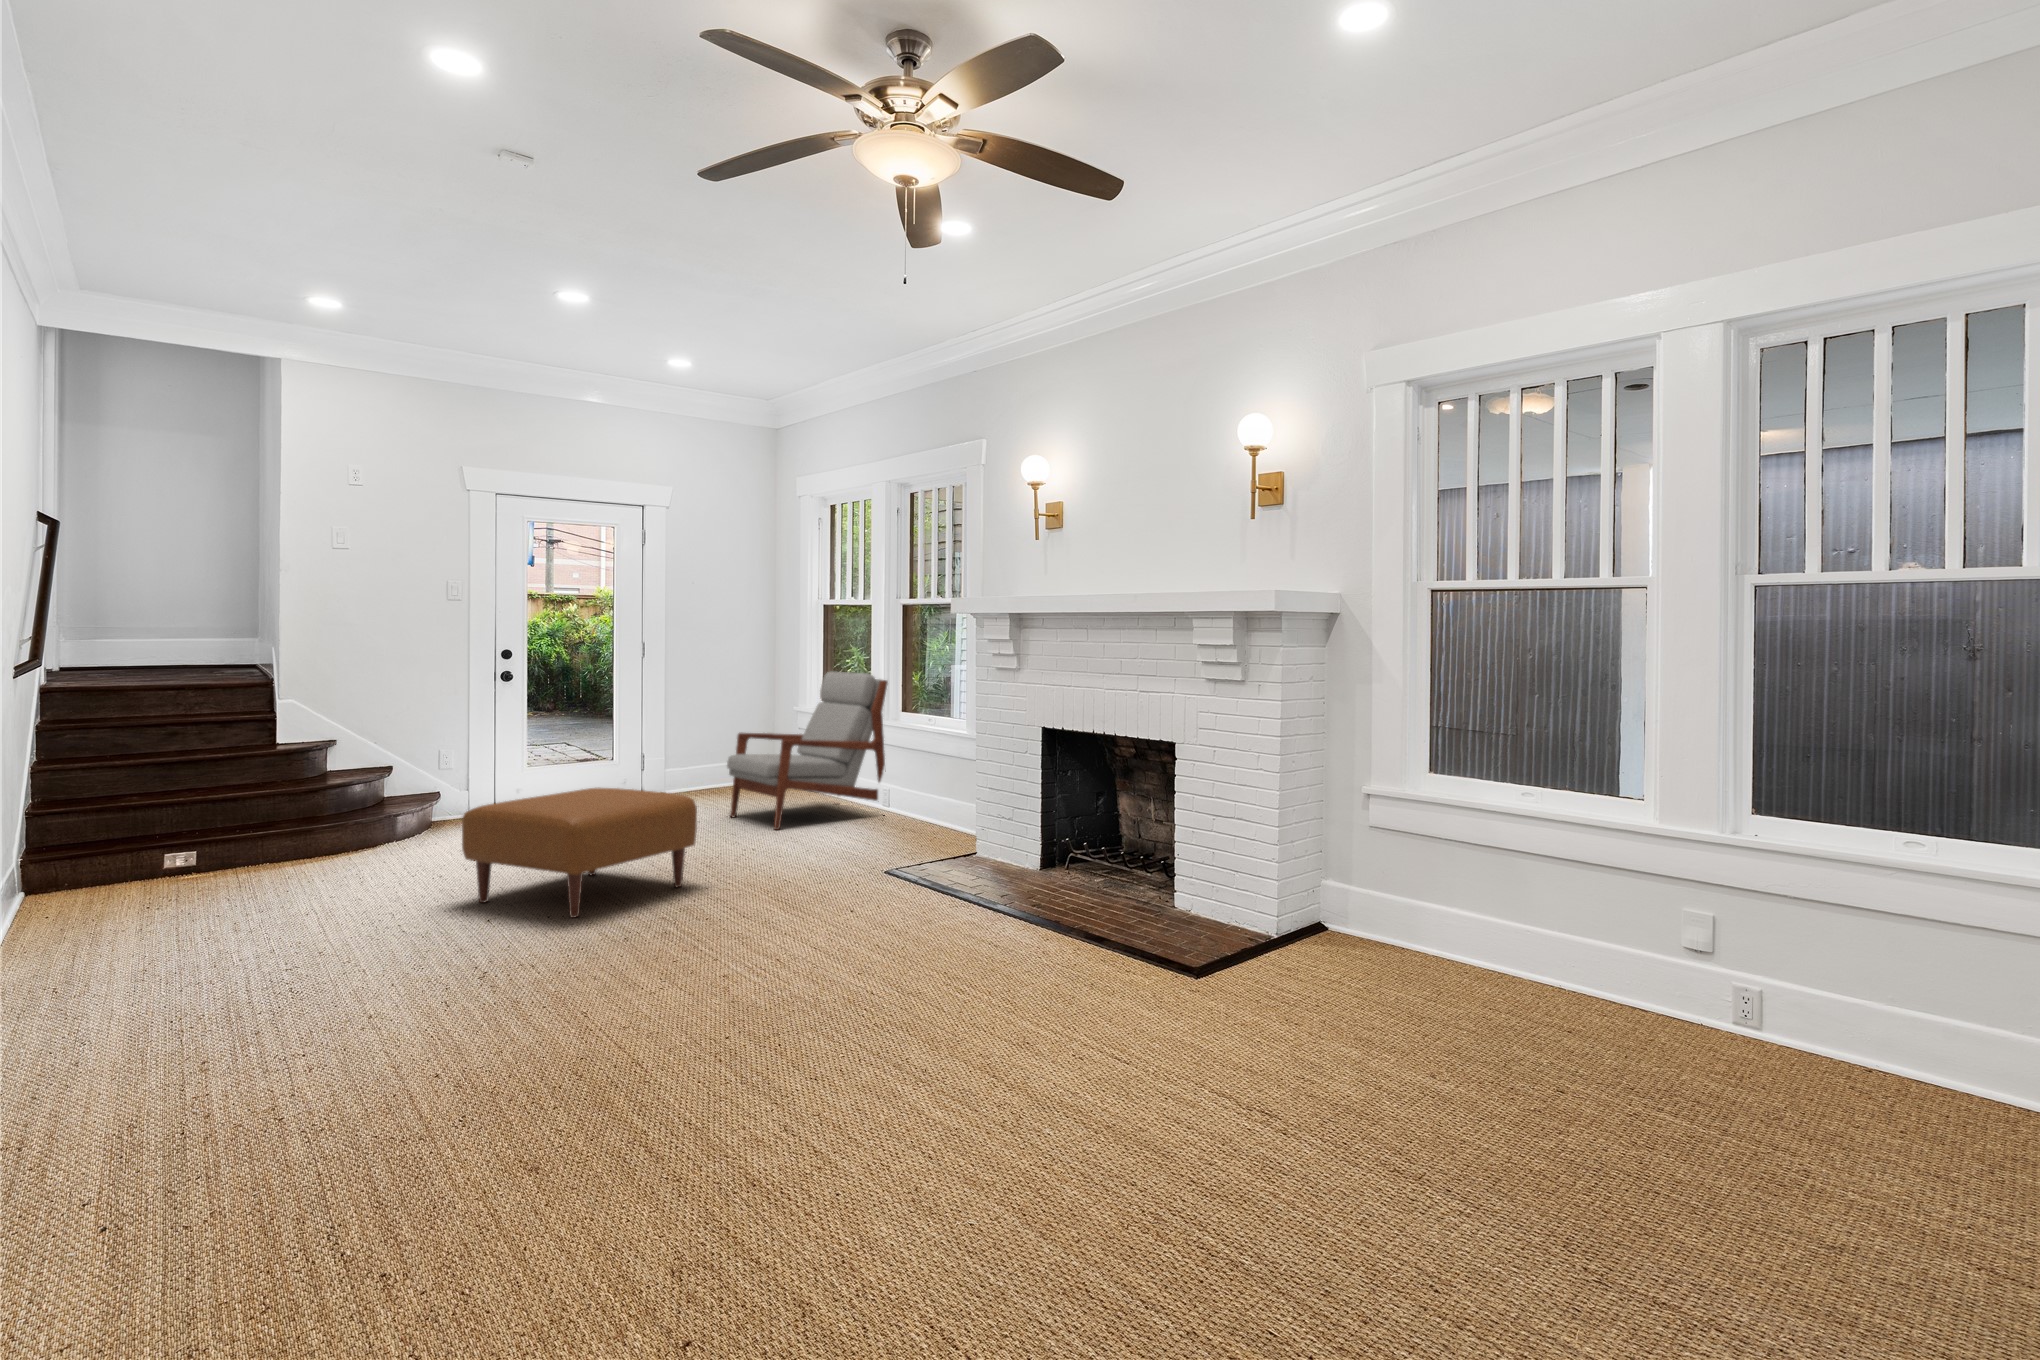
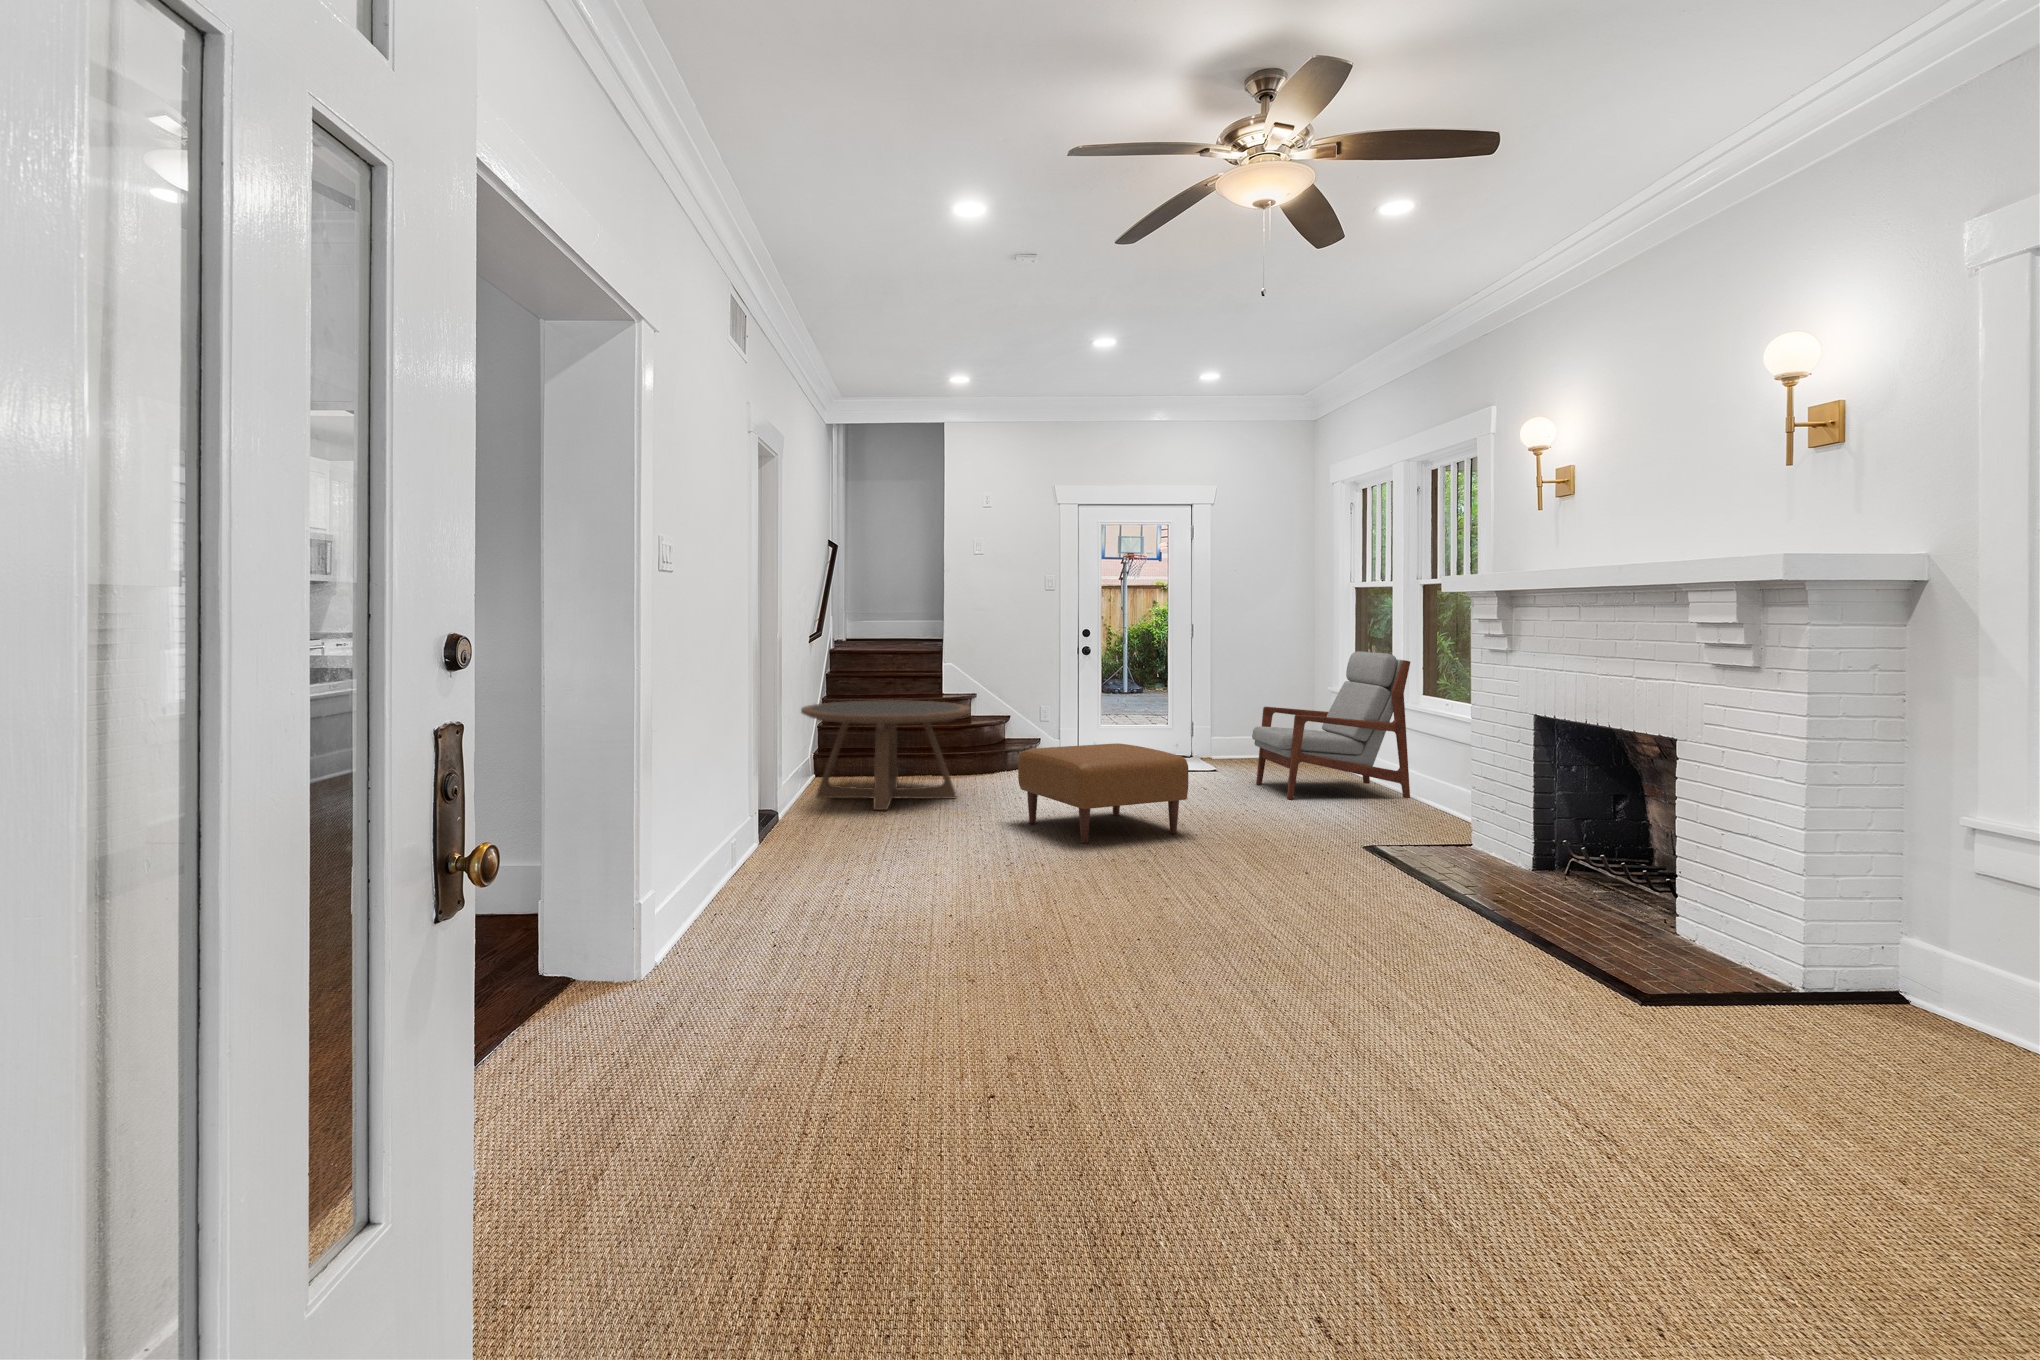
coffee table: none [36,751,365,921] -> present [801,700,971,810]

